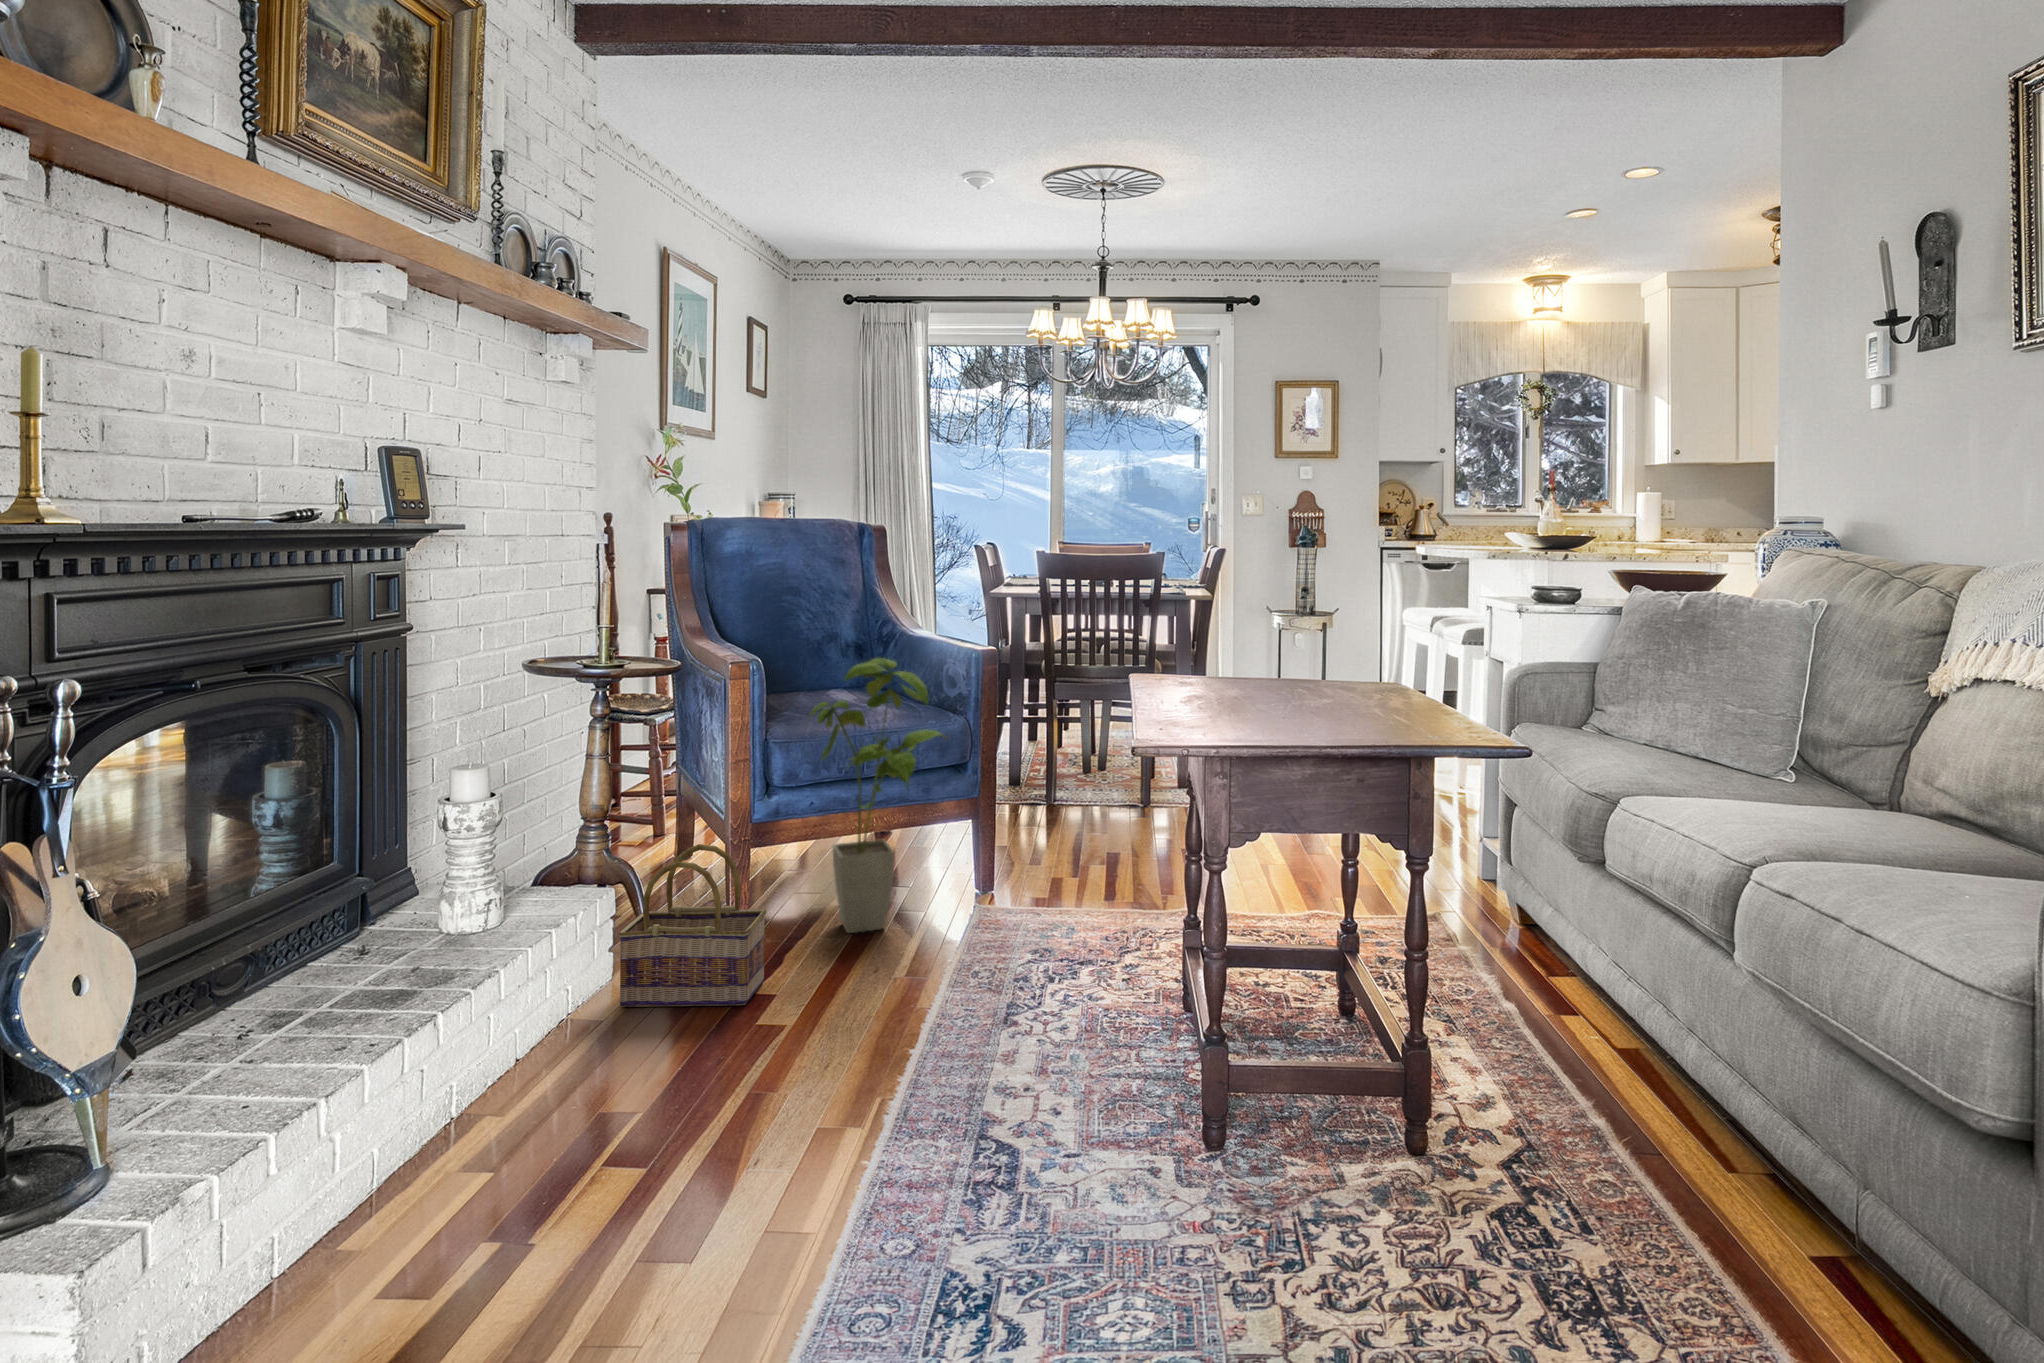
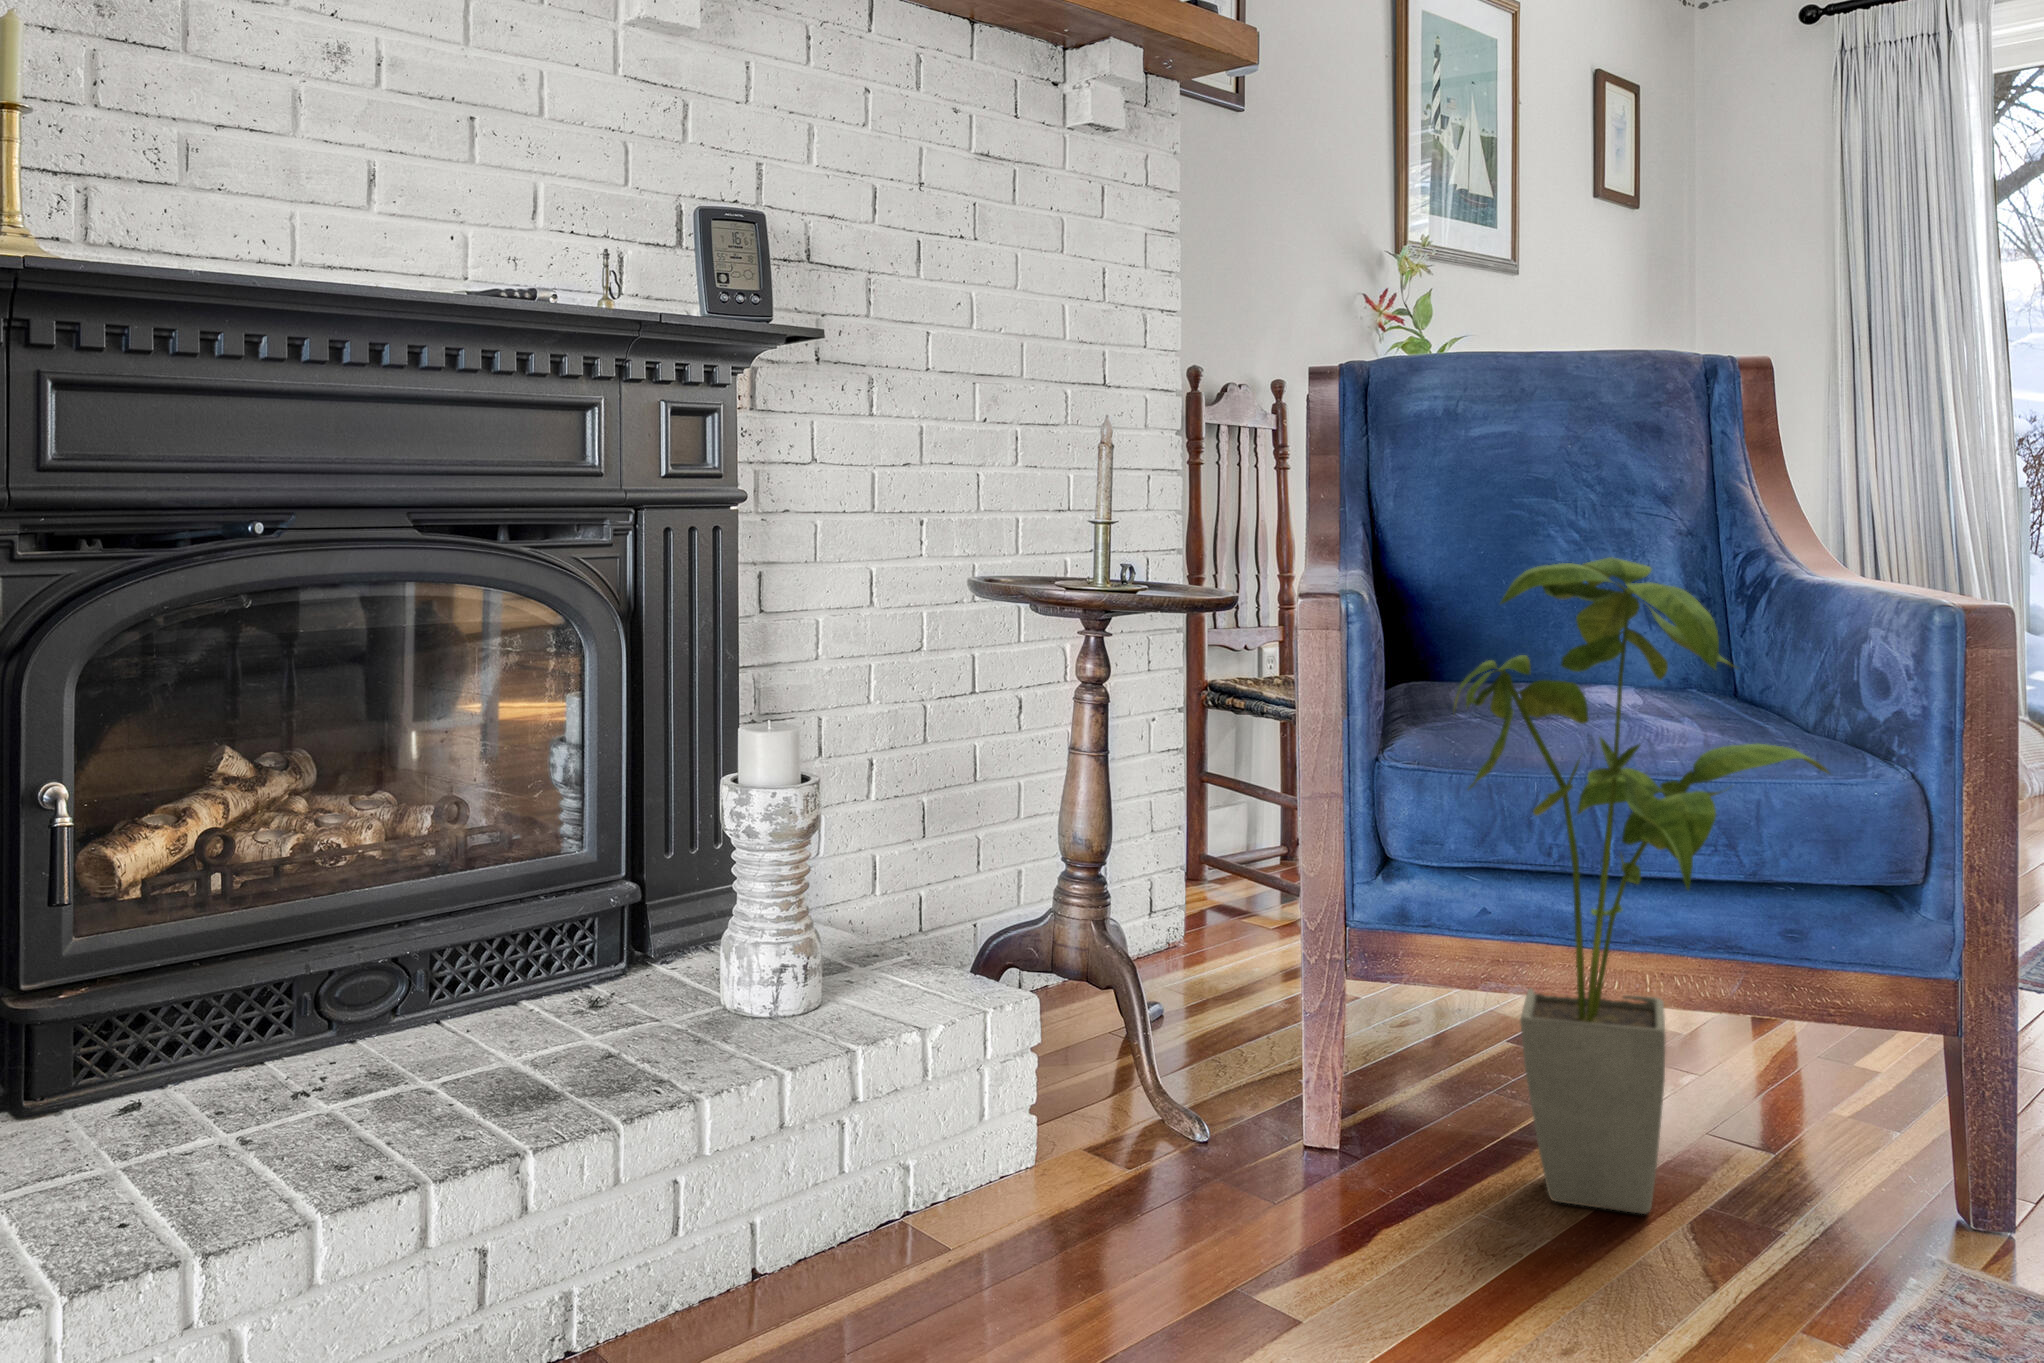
basket: present [618,844,767,1007] -> none [990,928,1292,1306]

